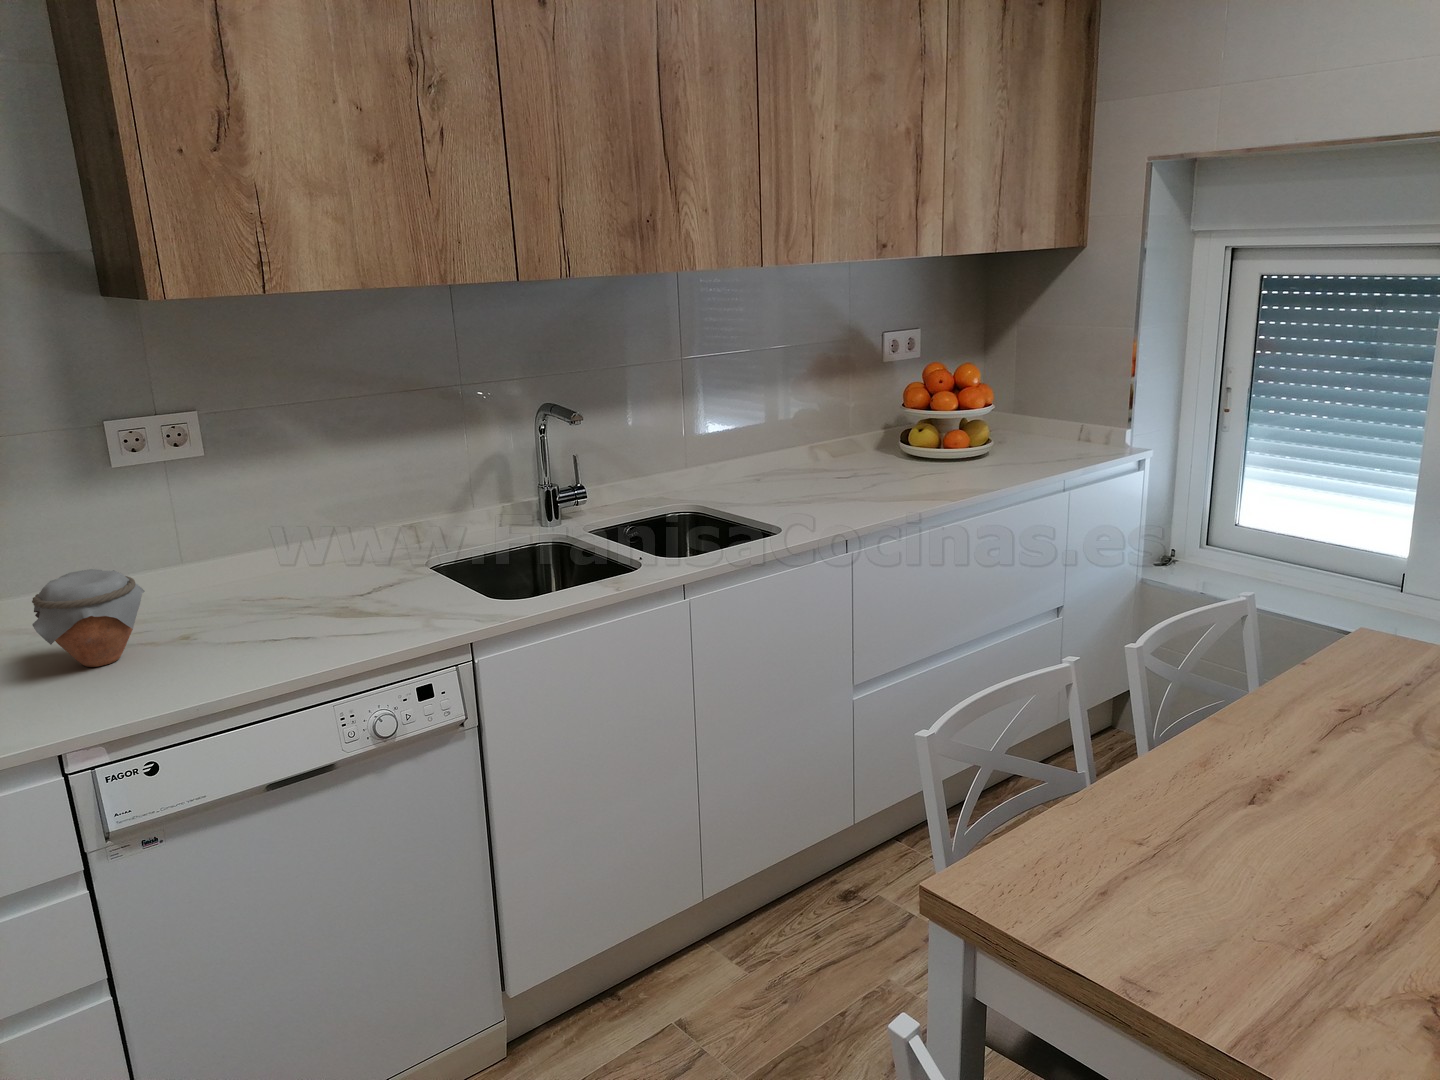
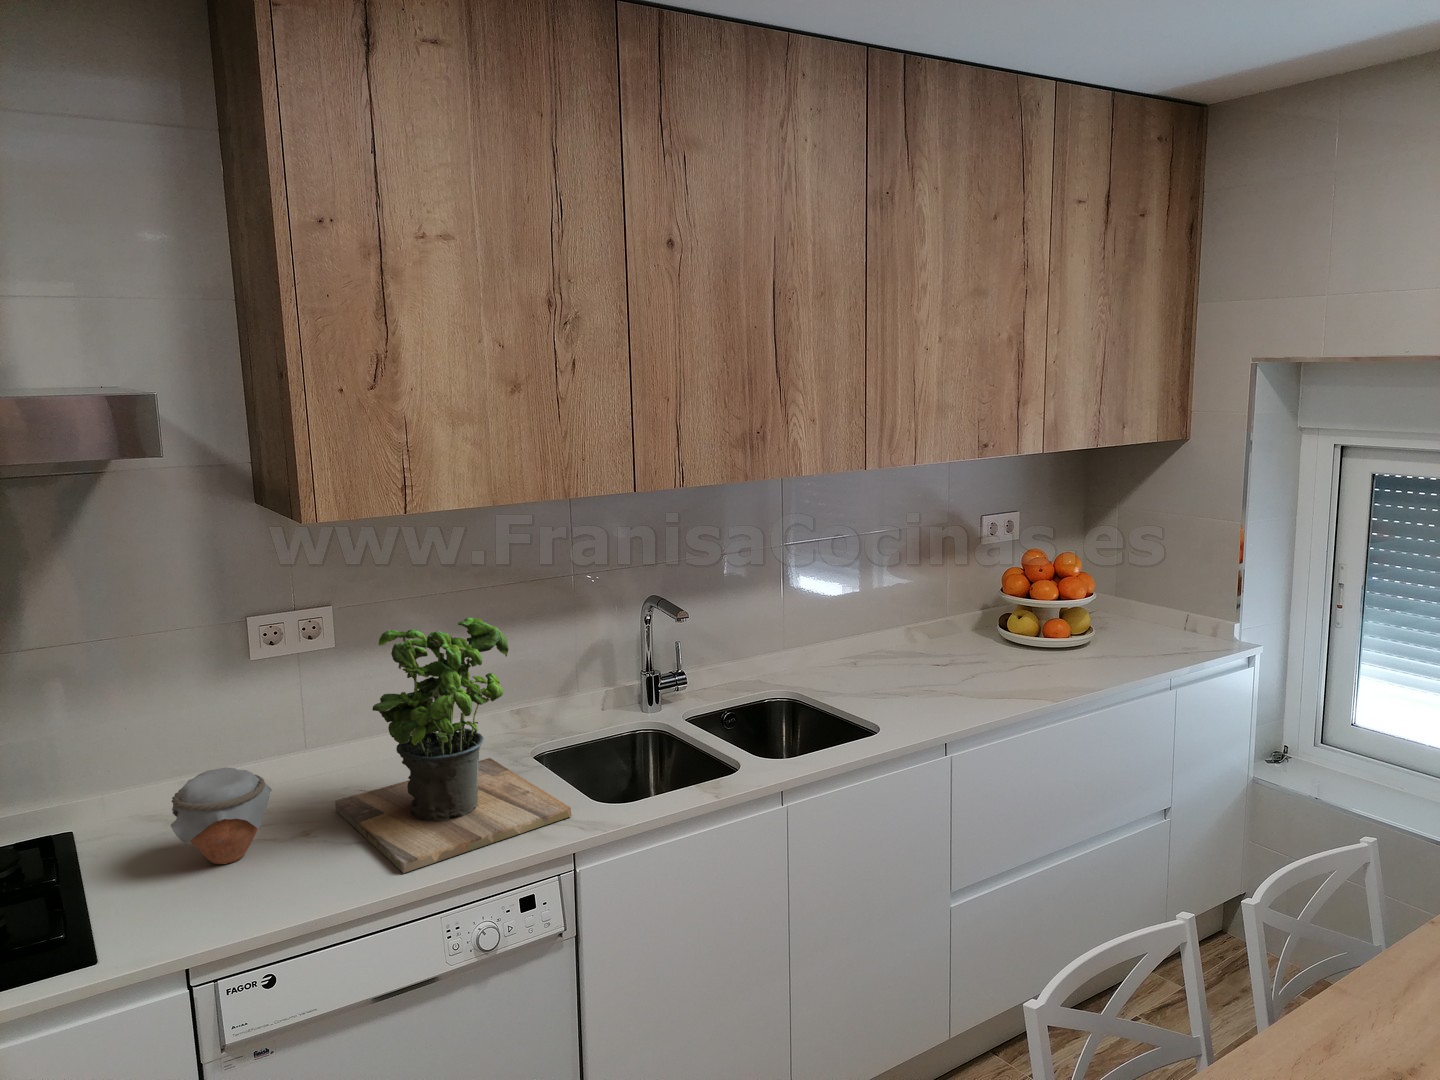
potted plant: none [218,409,468,664] -> present [335,617,572,873]

